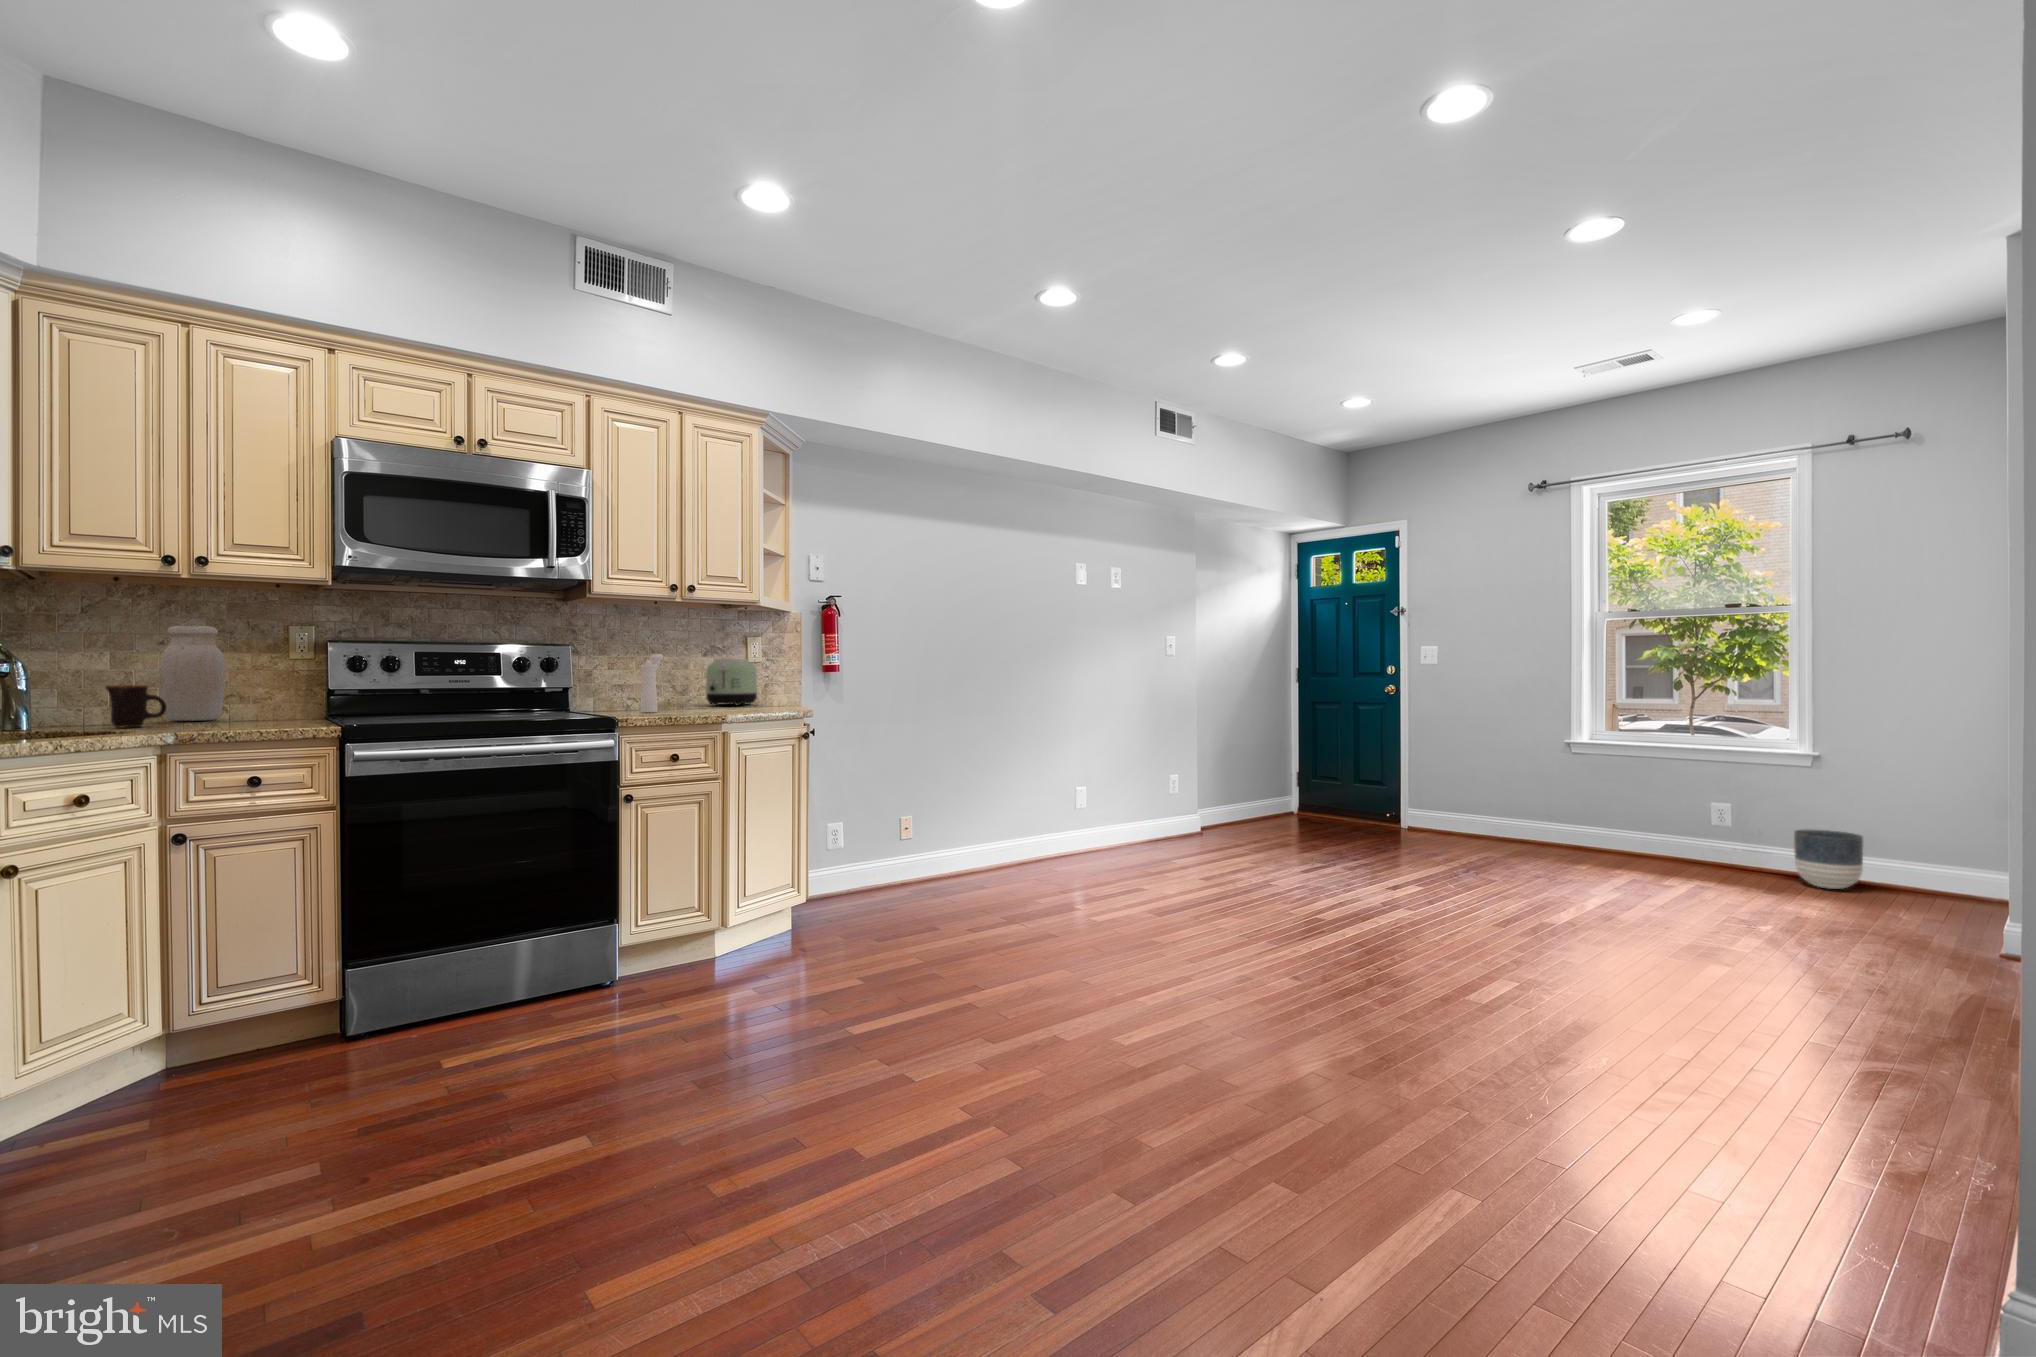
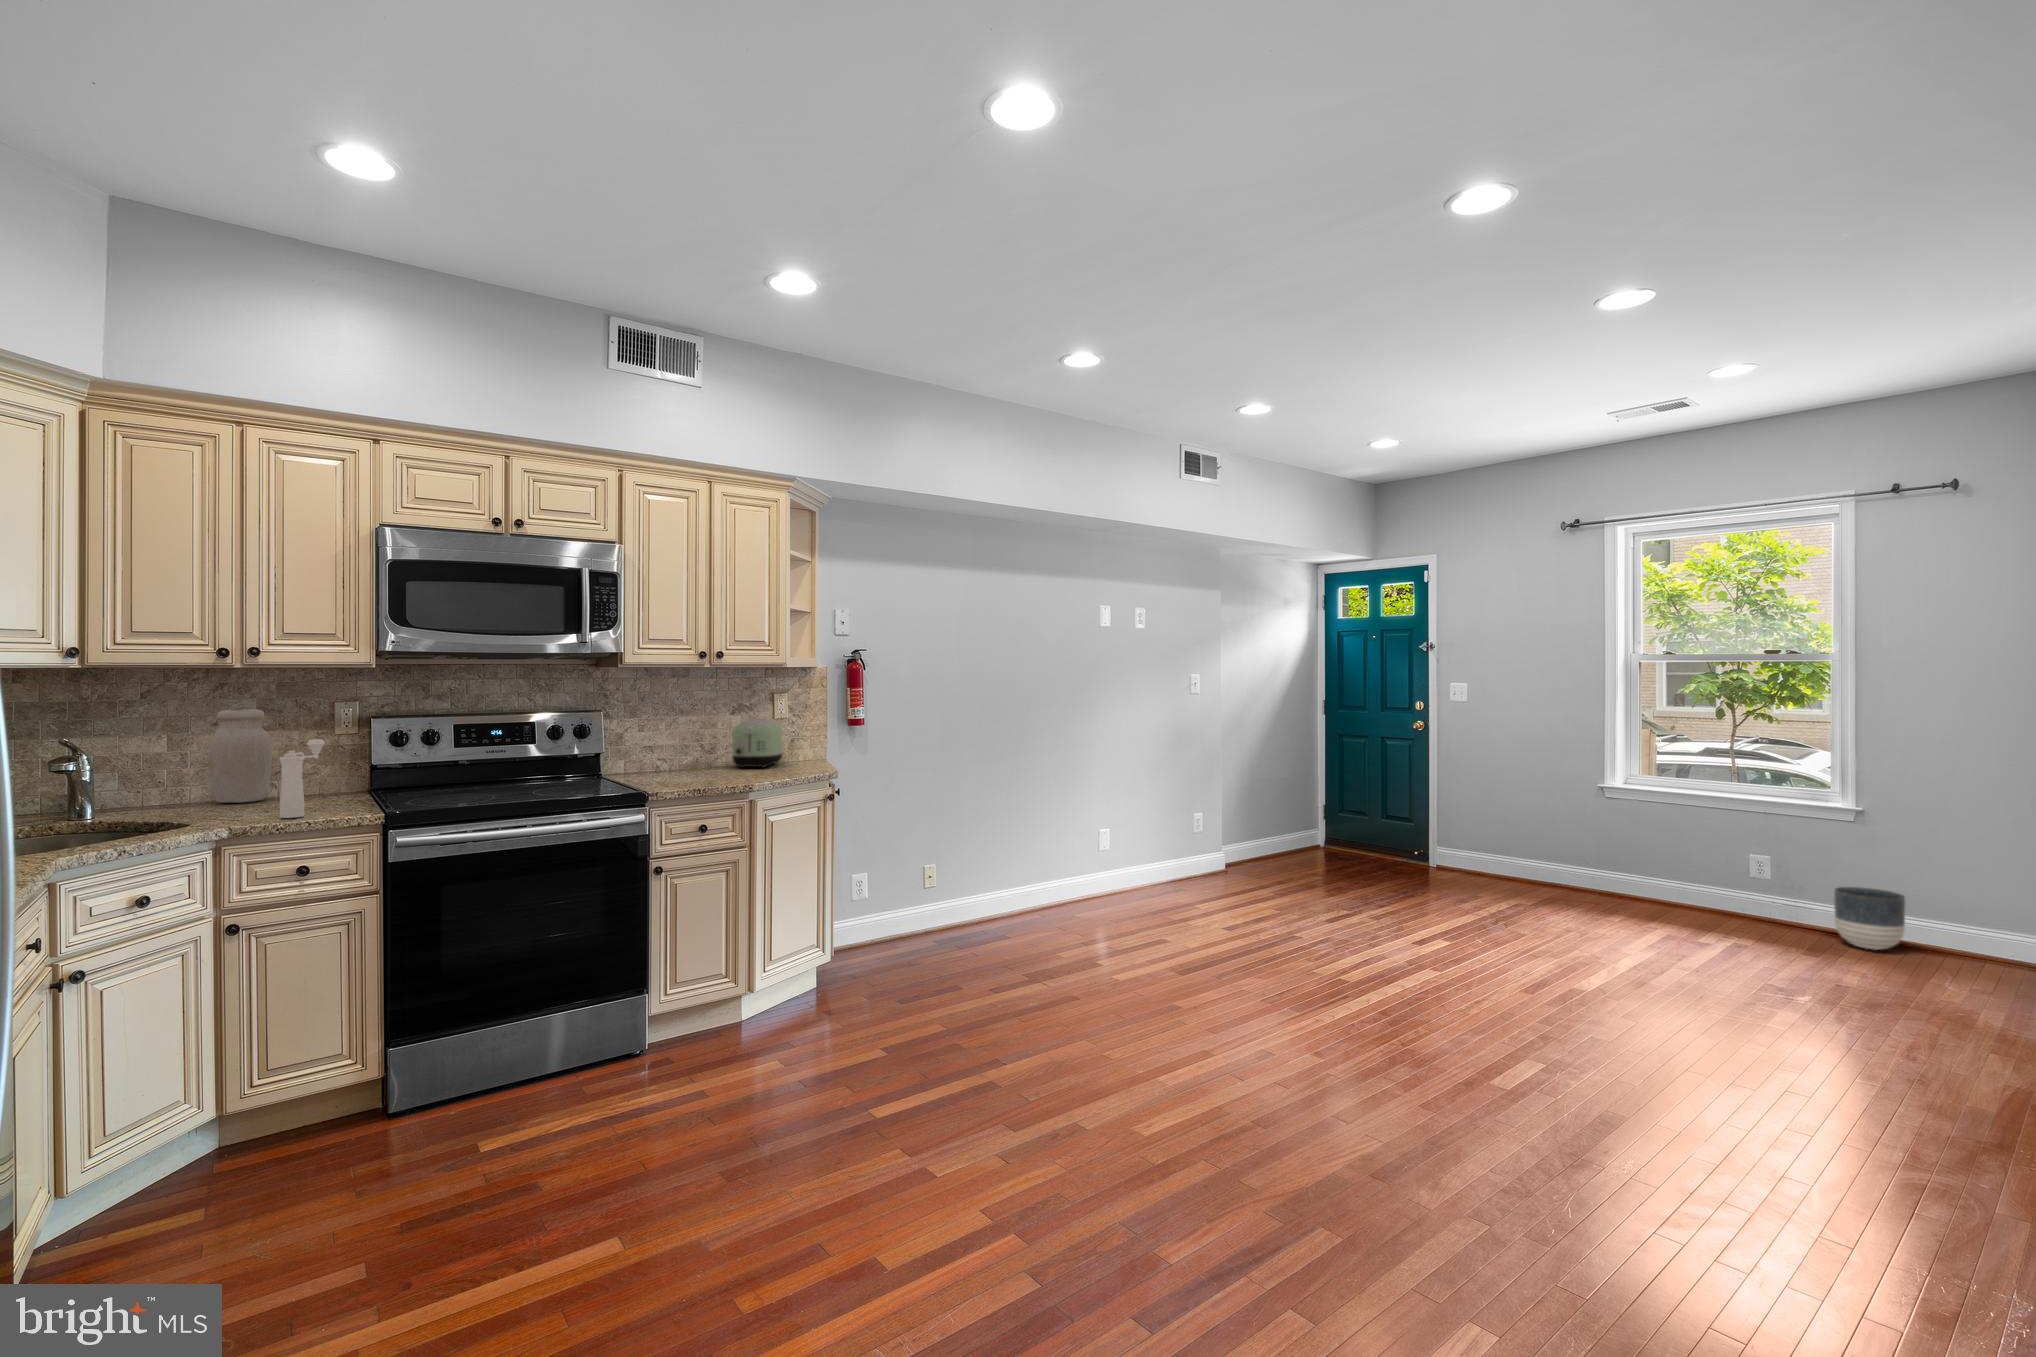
pepper mill: present [640,654,663,712] -> present [279,739,325,818]
mug: present [106,685,167,728] -> none [162,774,219,817]

